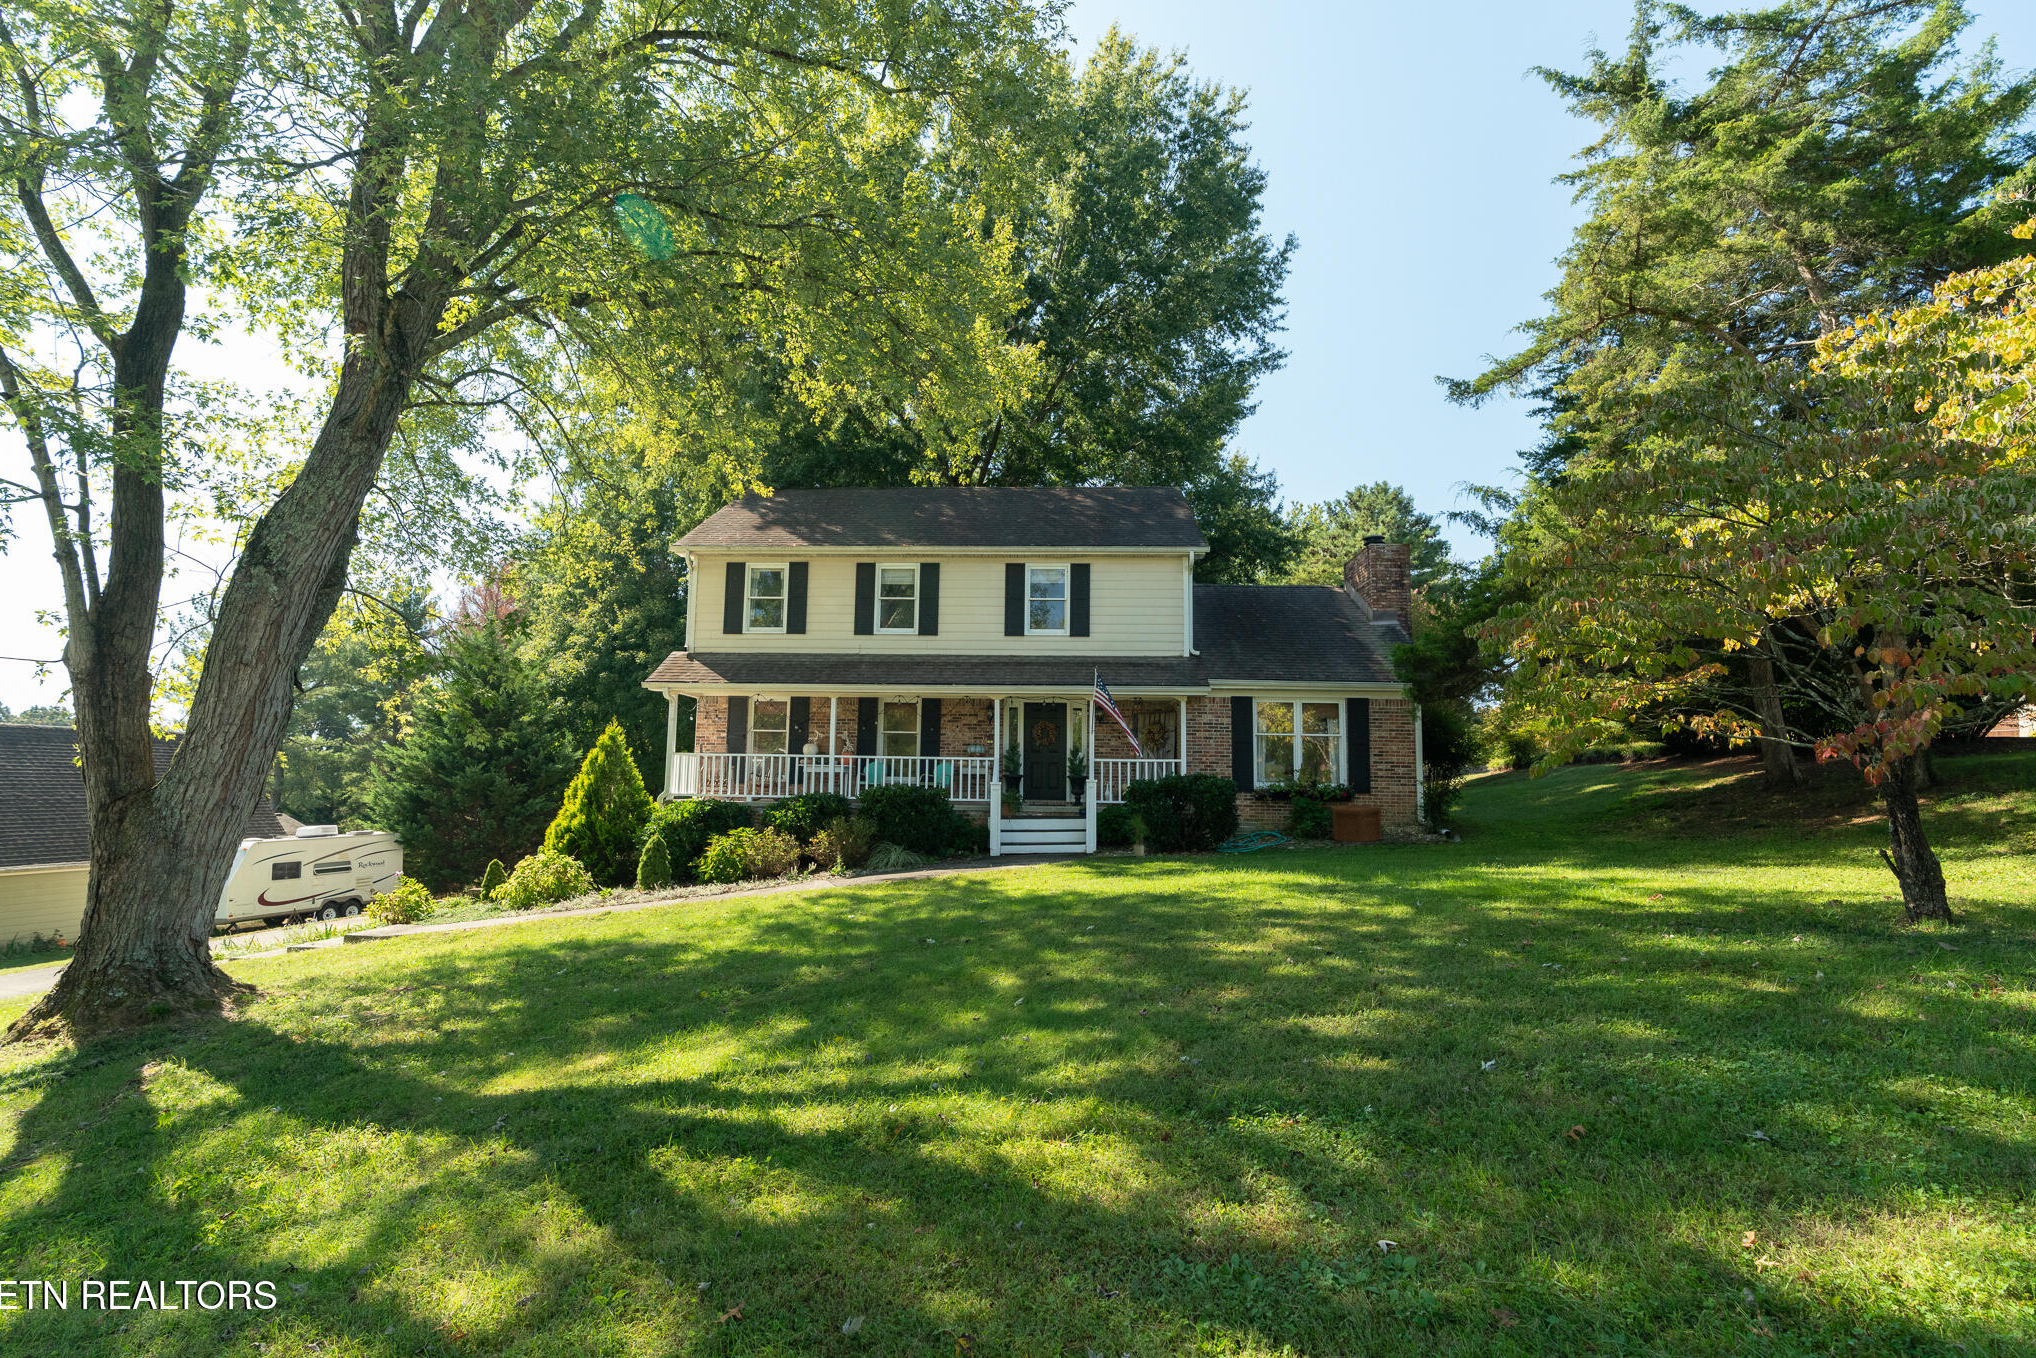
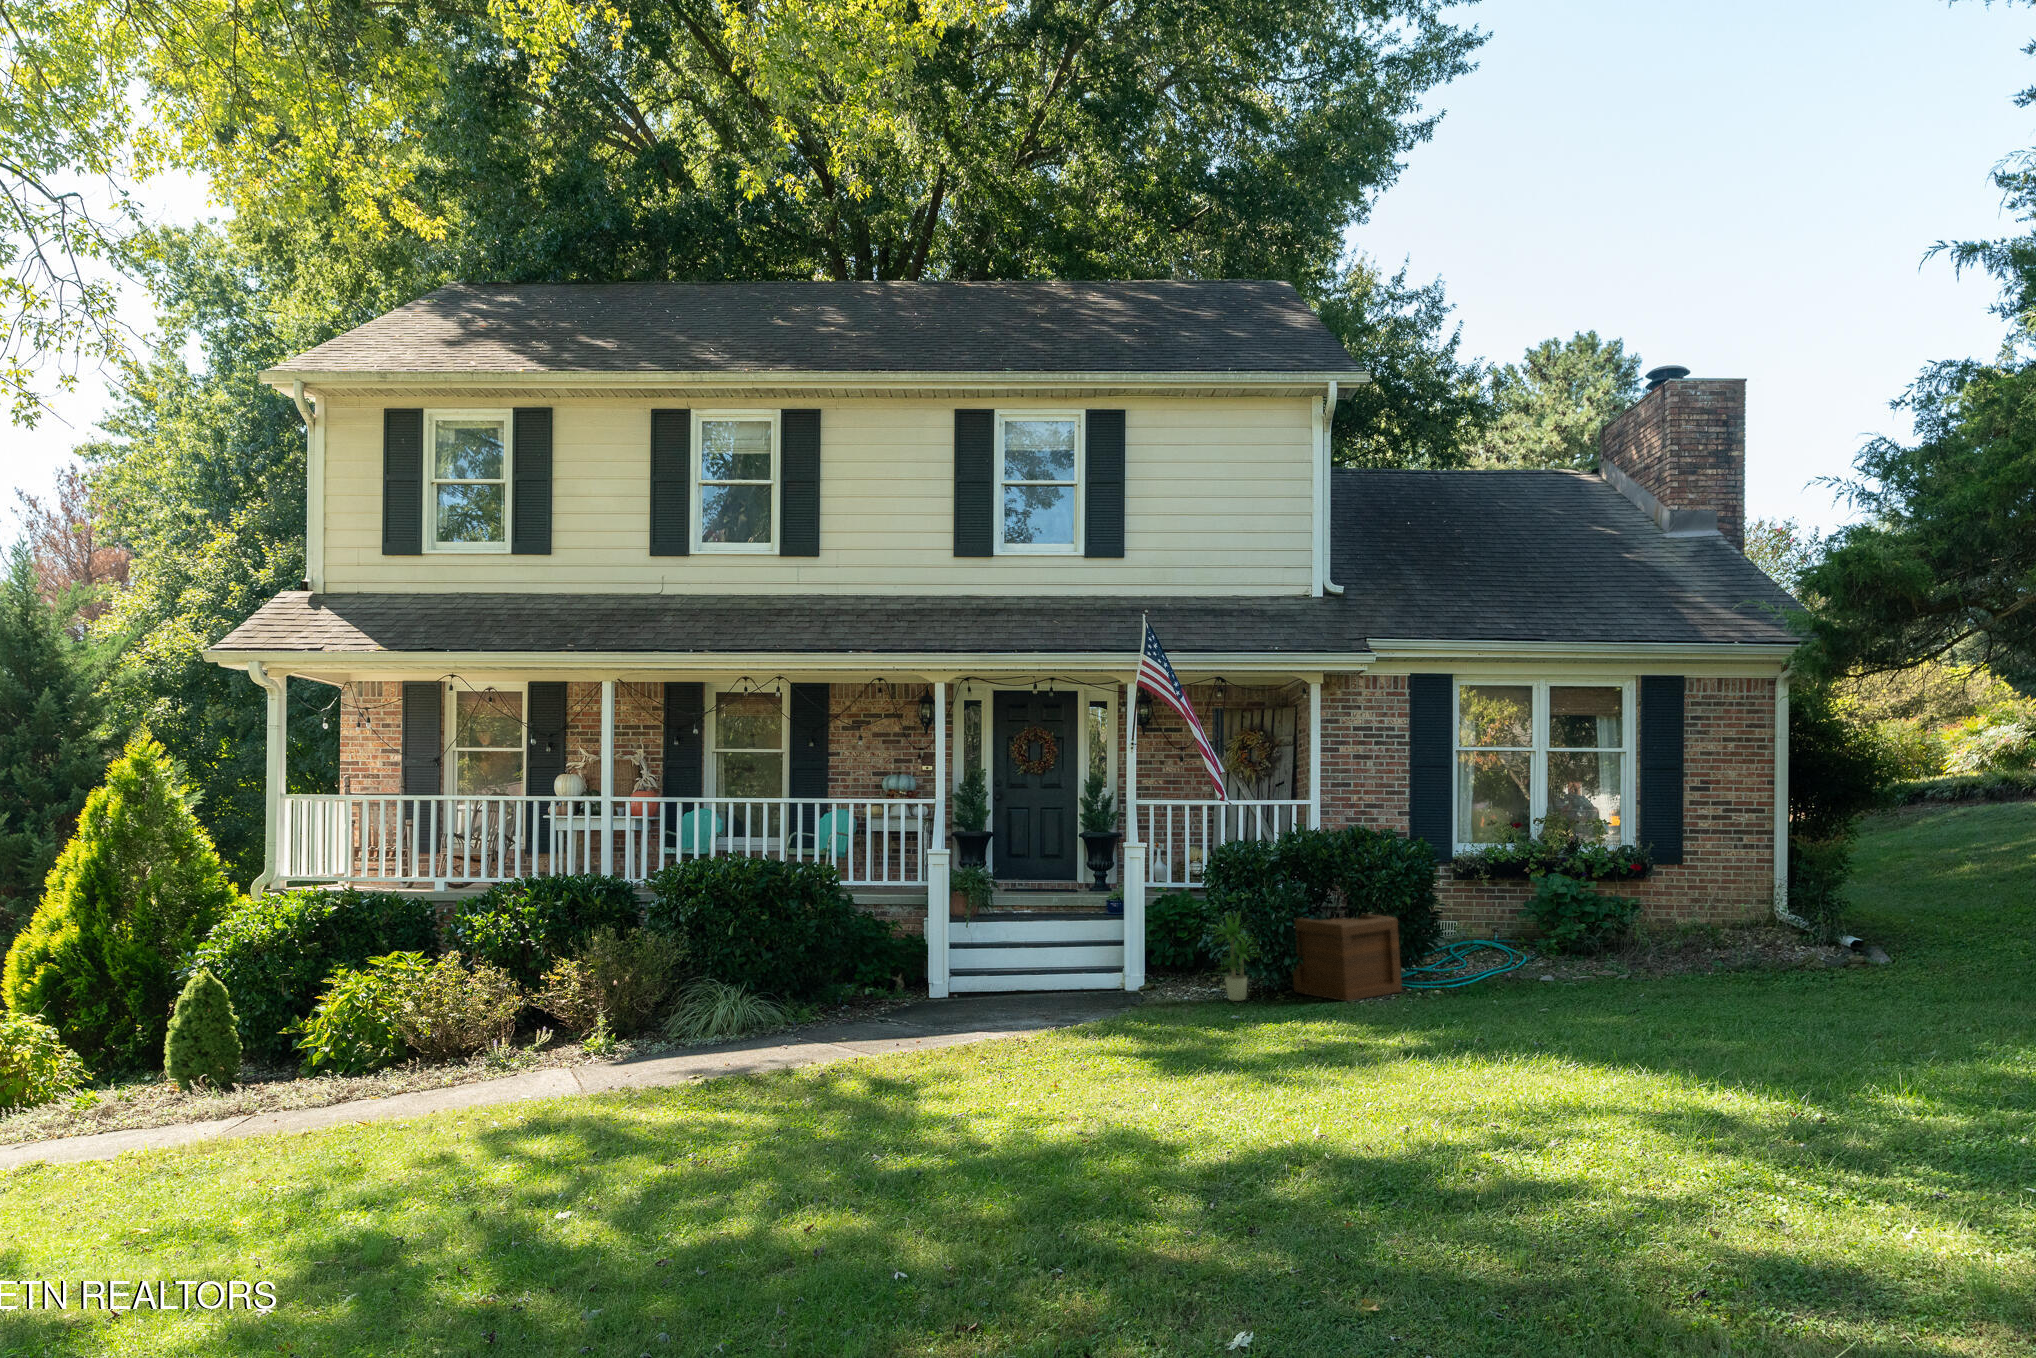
wooden crate: present [1332,805,1382,842] -> present [1293,915,1402,1001]

